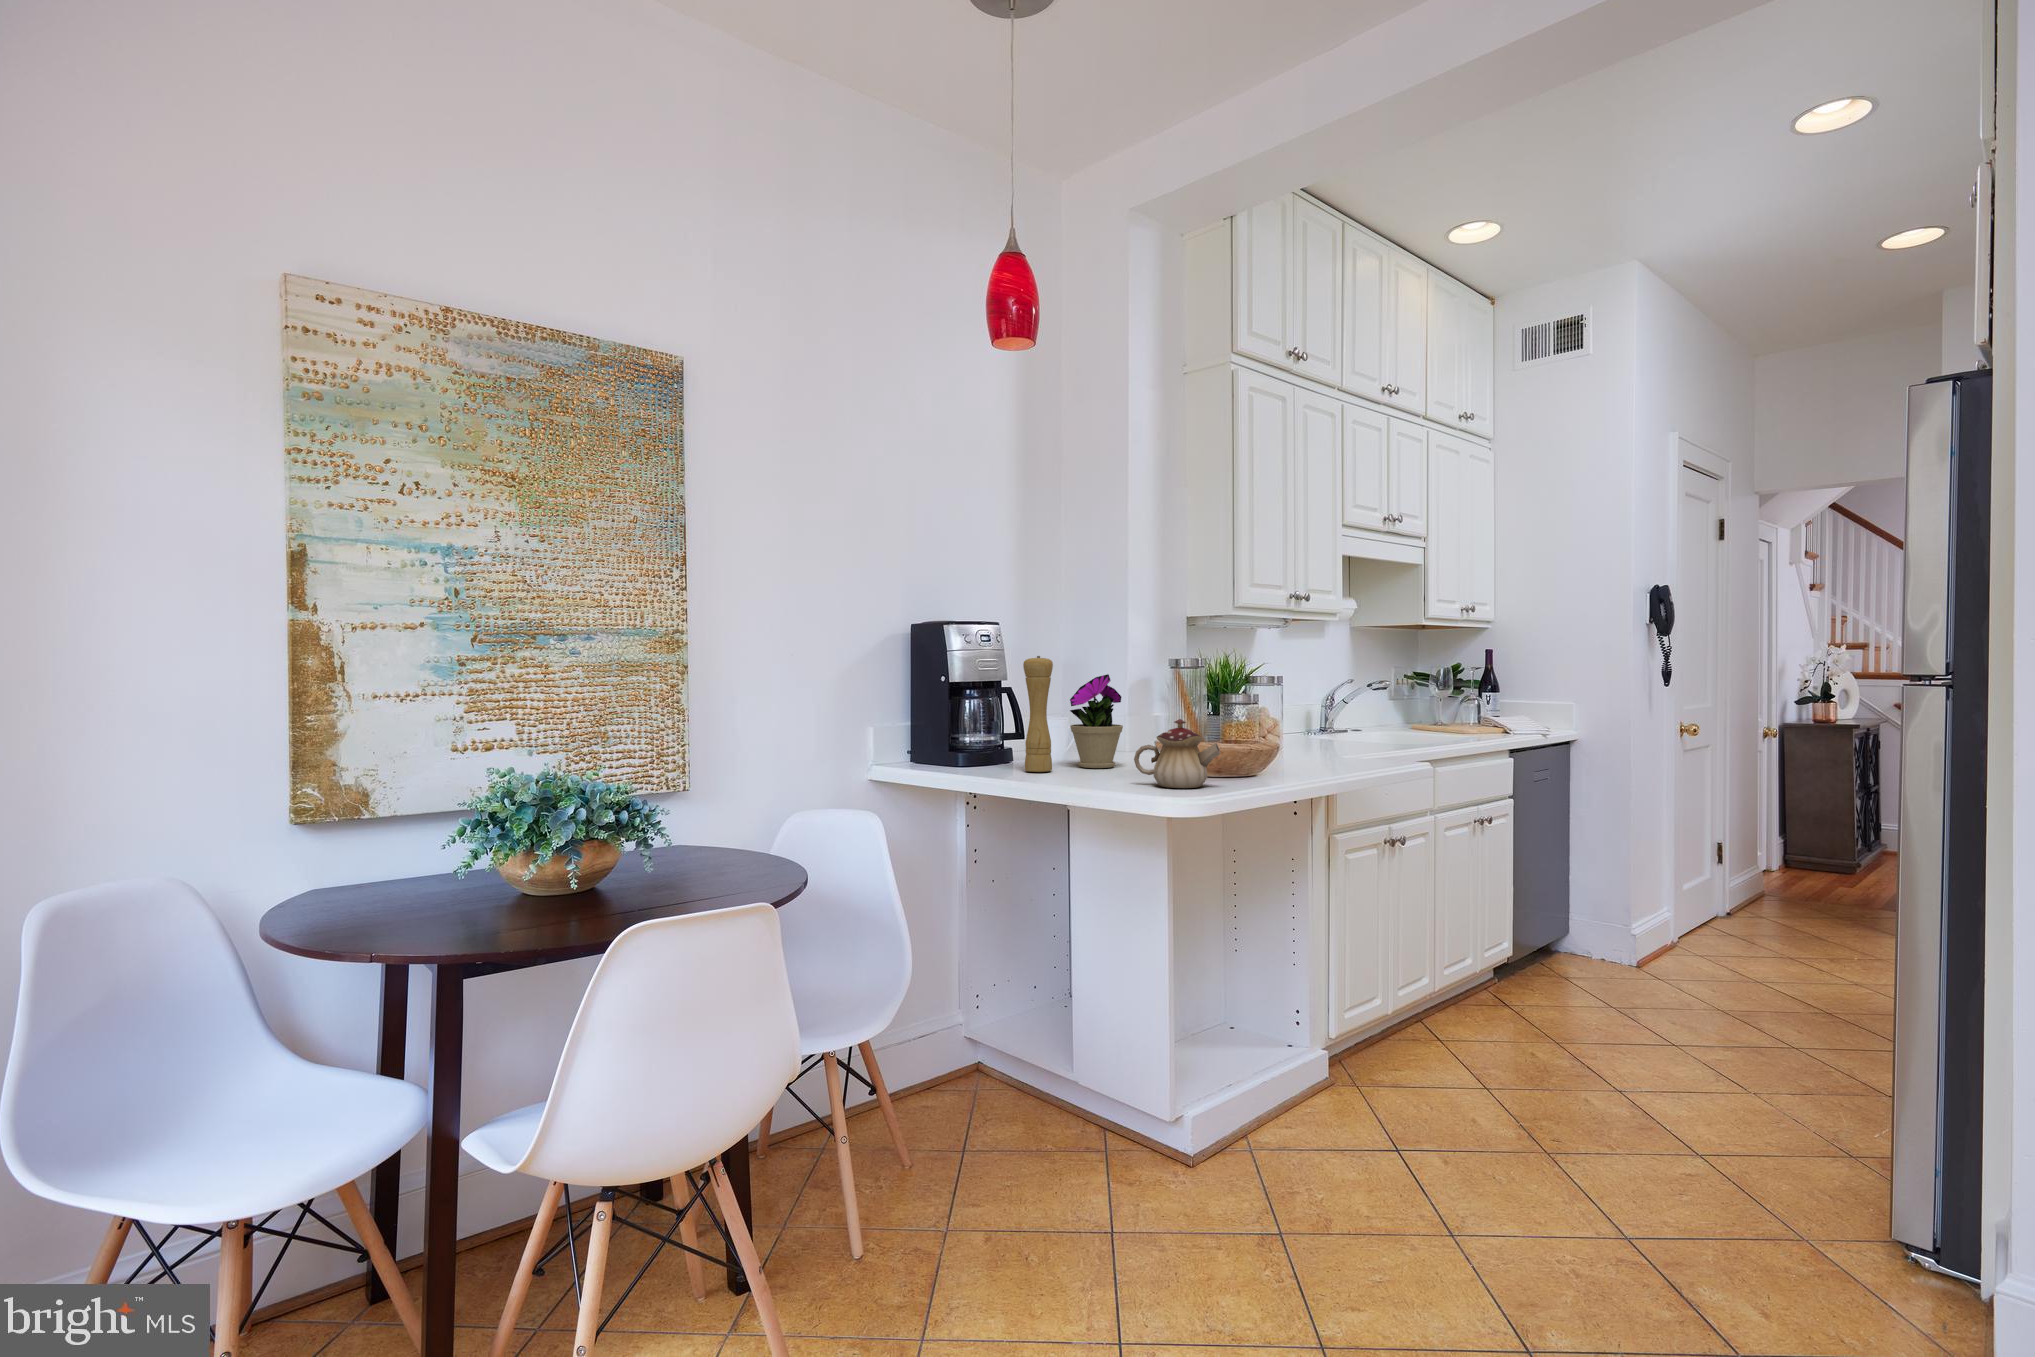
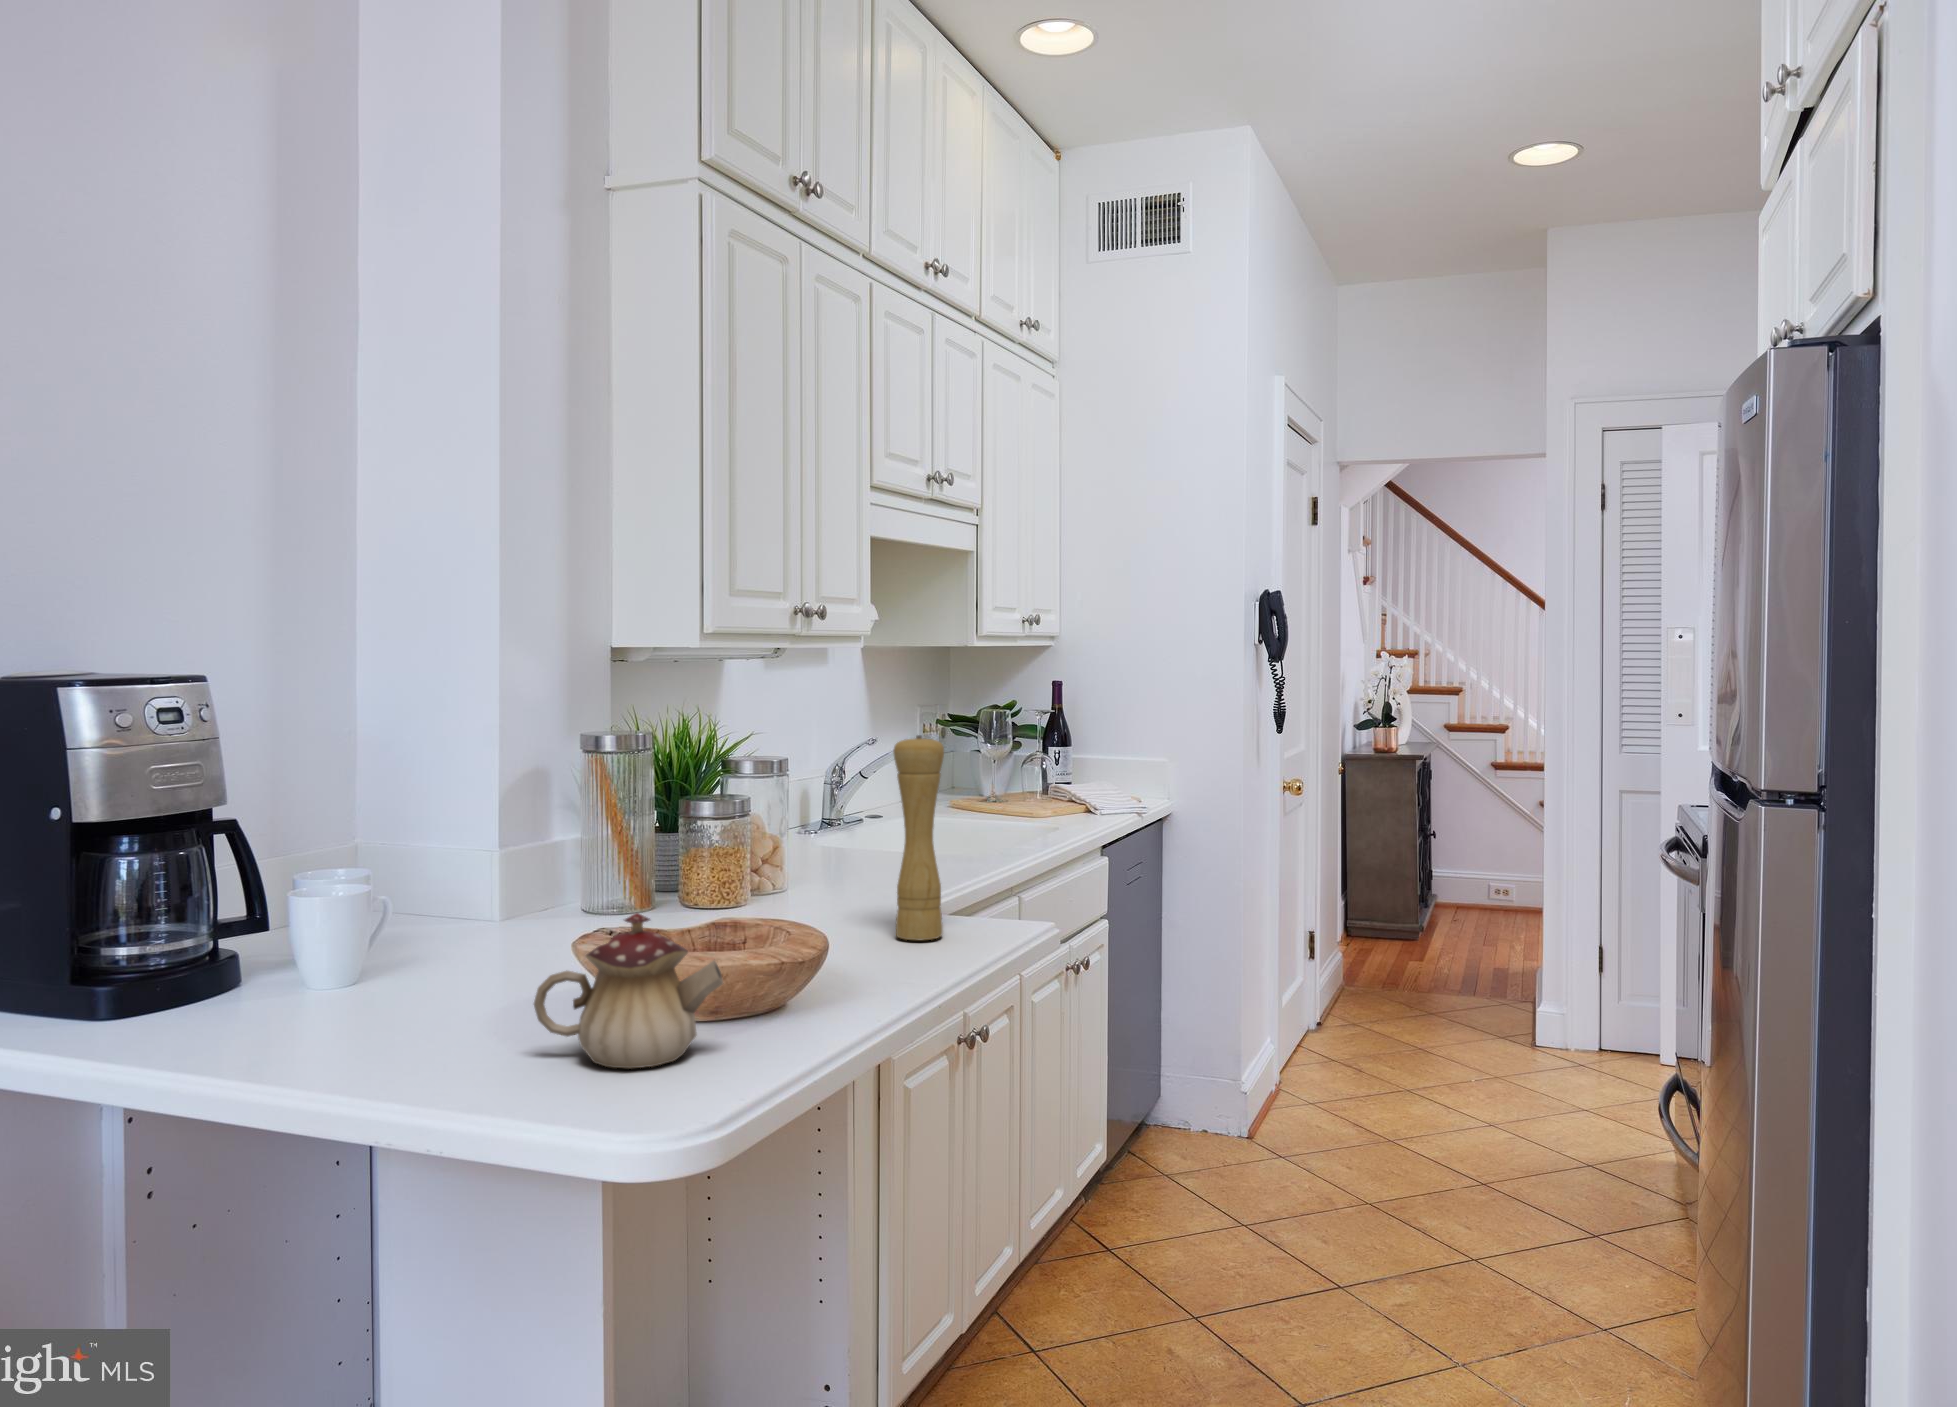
pepper mill: present [1023,656,1053,772] -> present [893,735,944,940]
flower pot: present [1070,674,1123,768] -> none [377,789,497,993]

